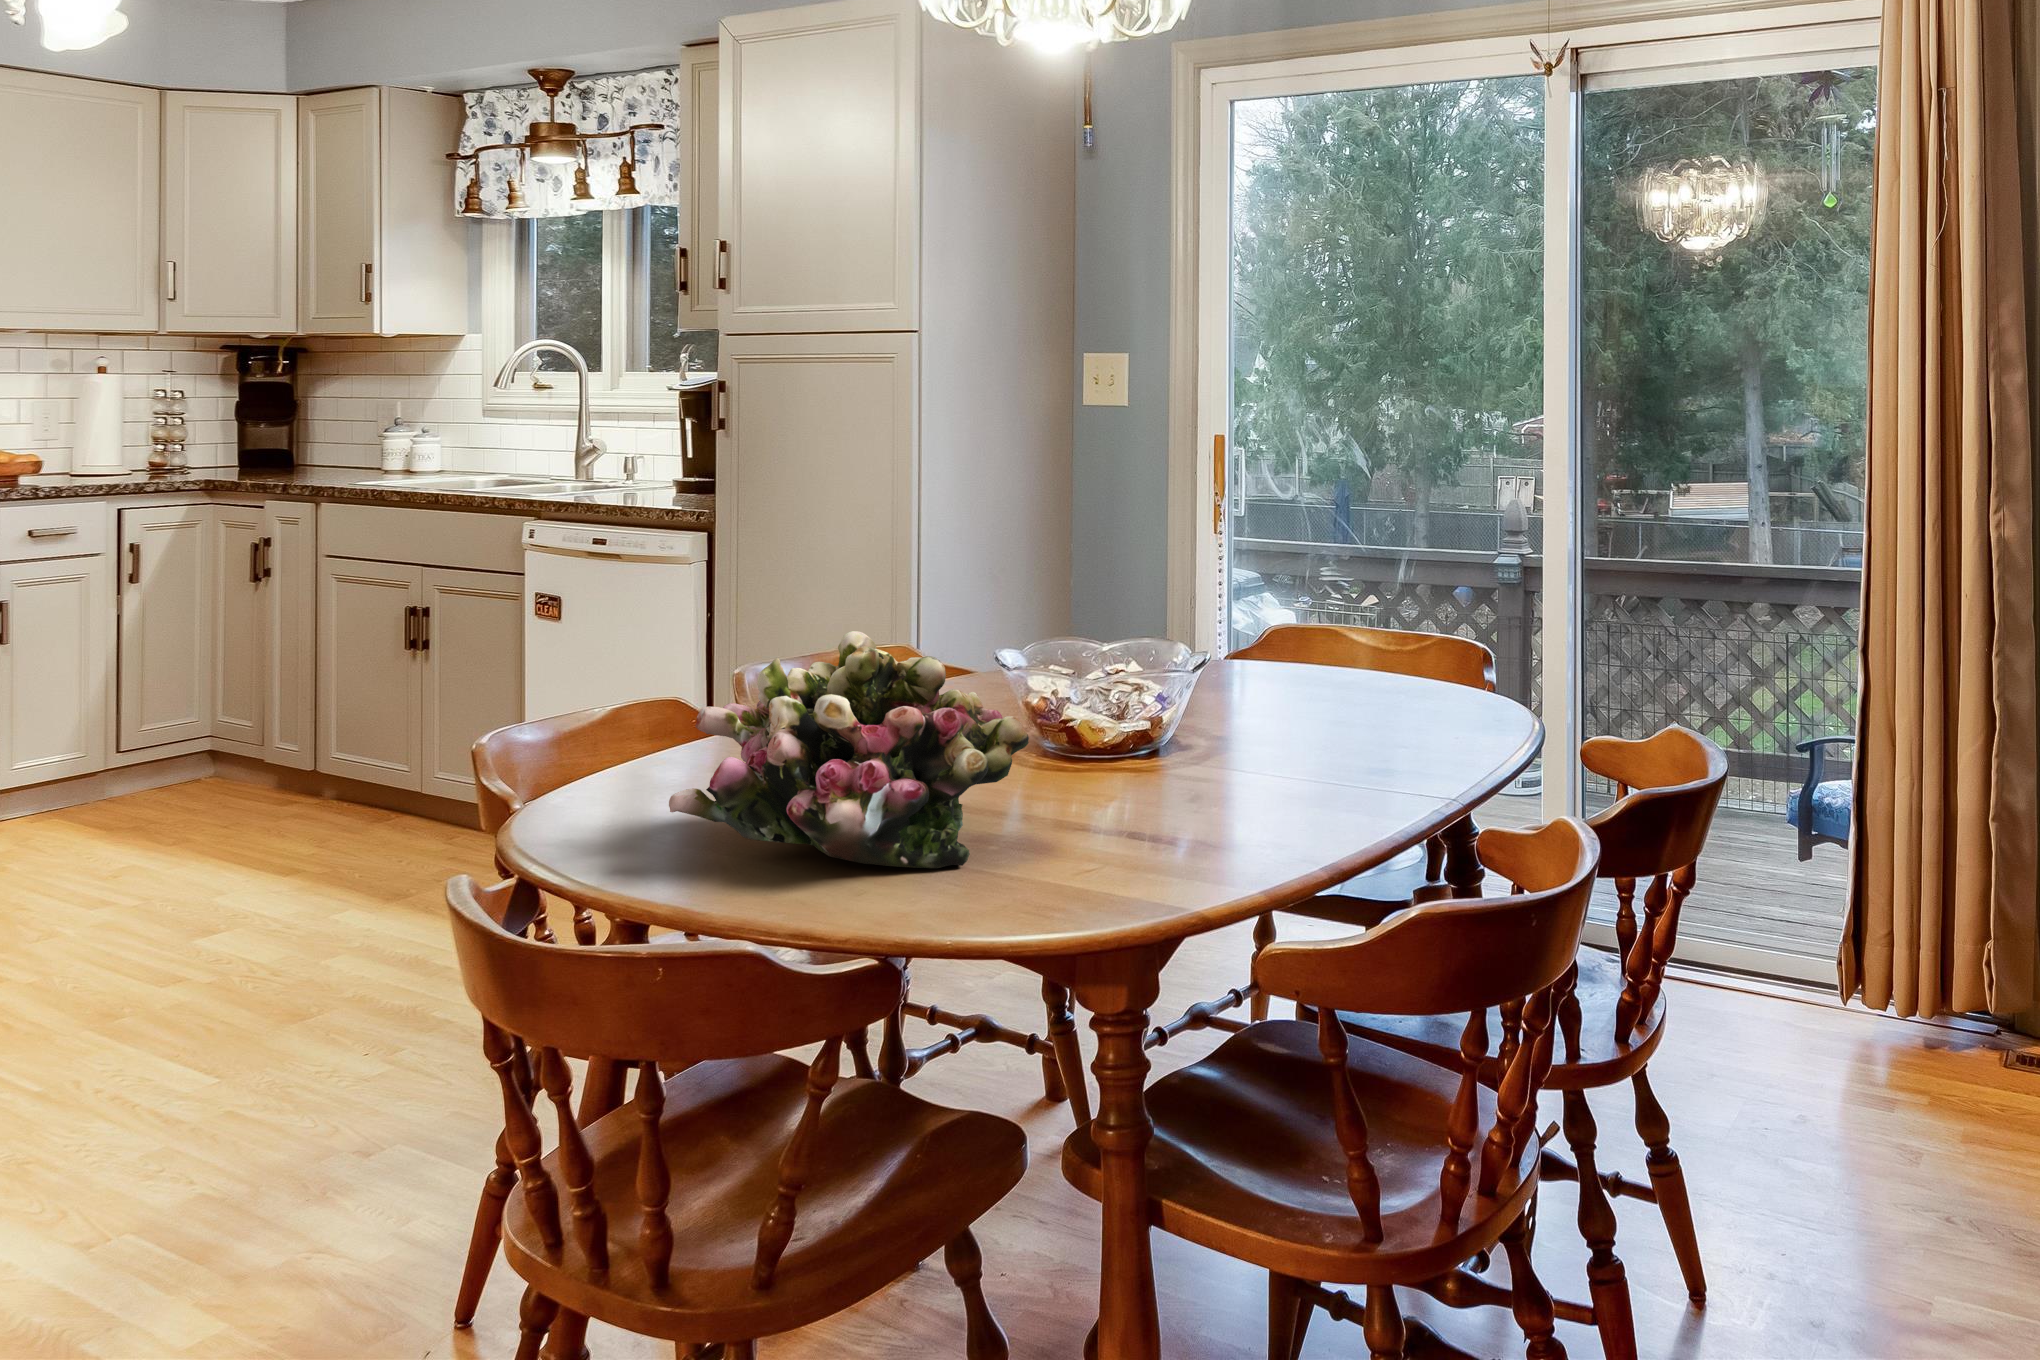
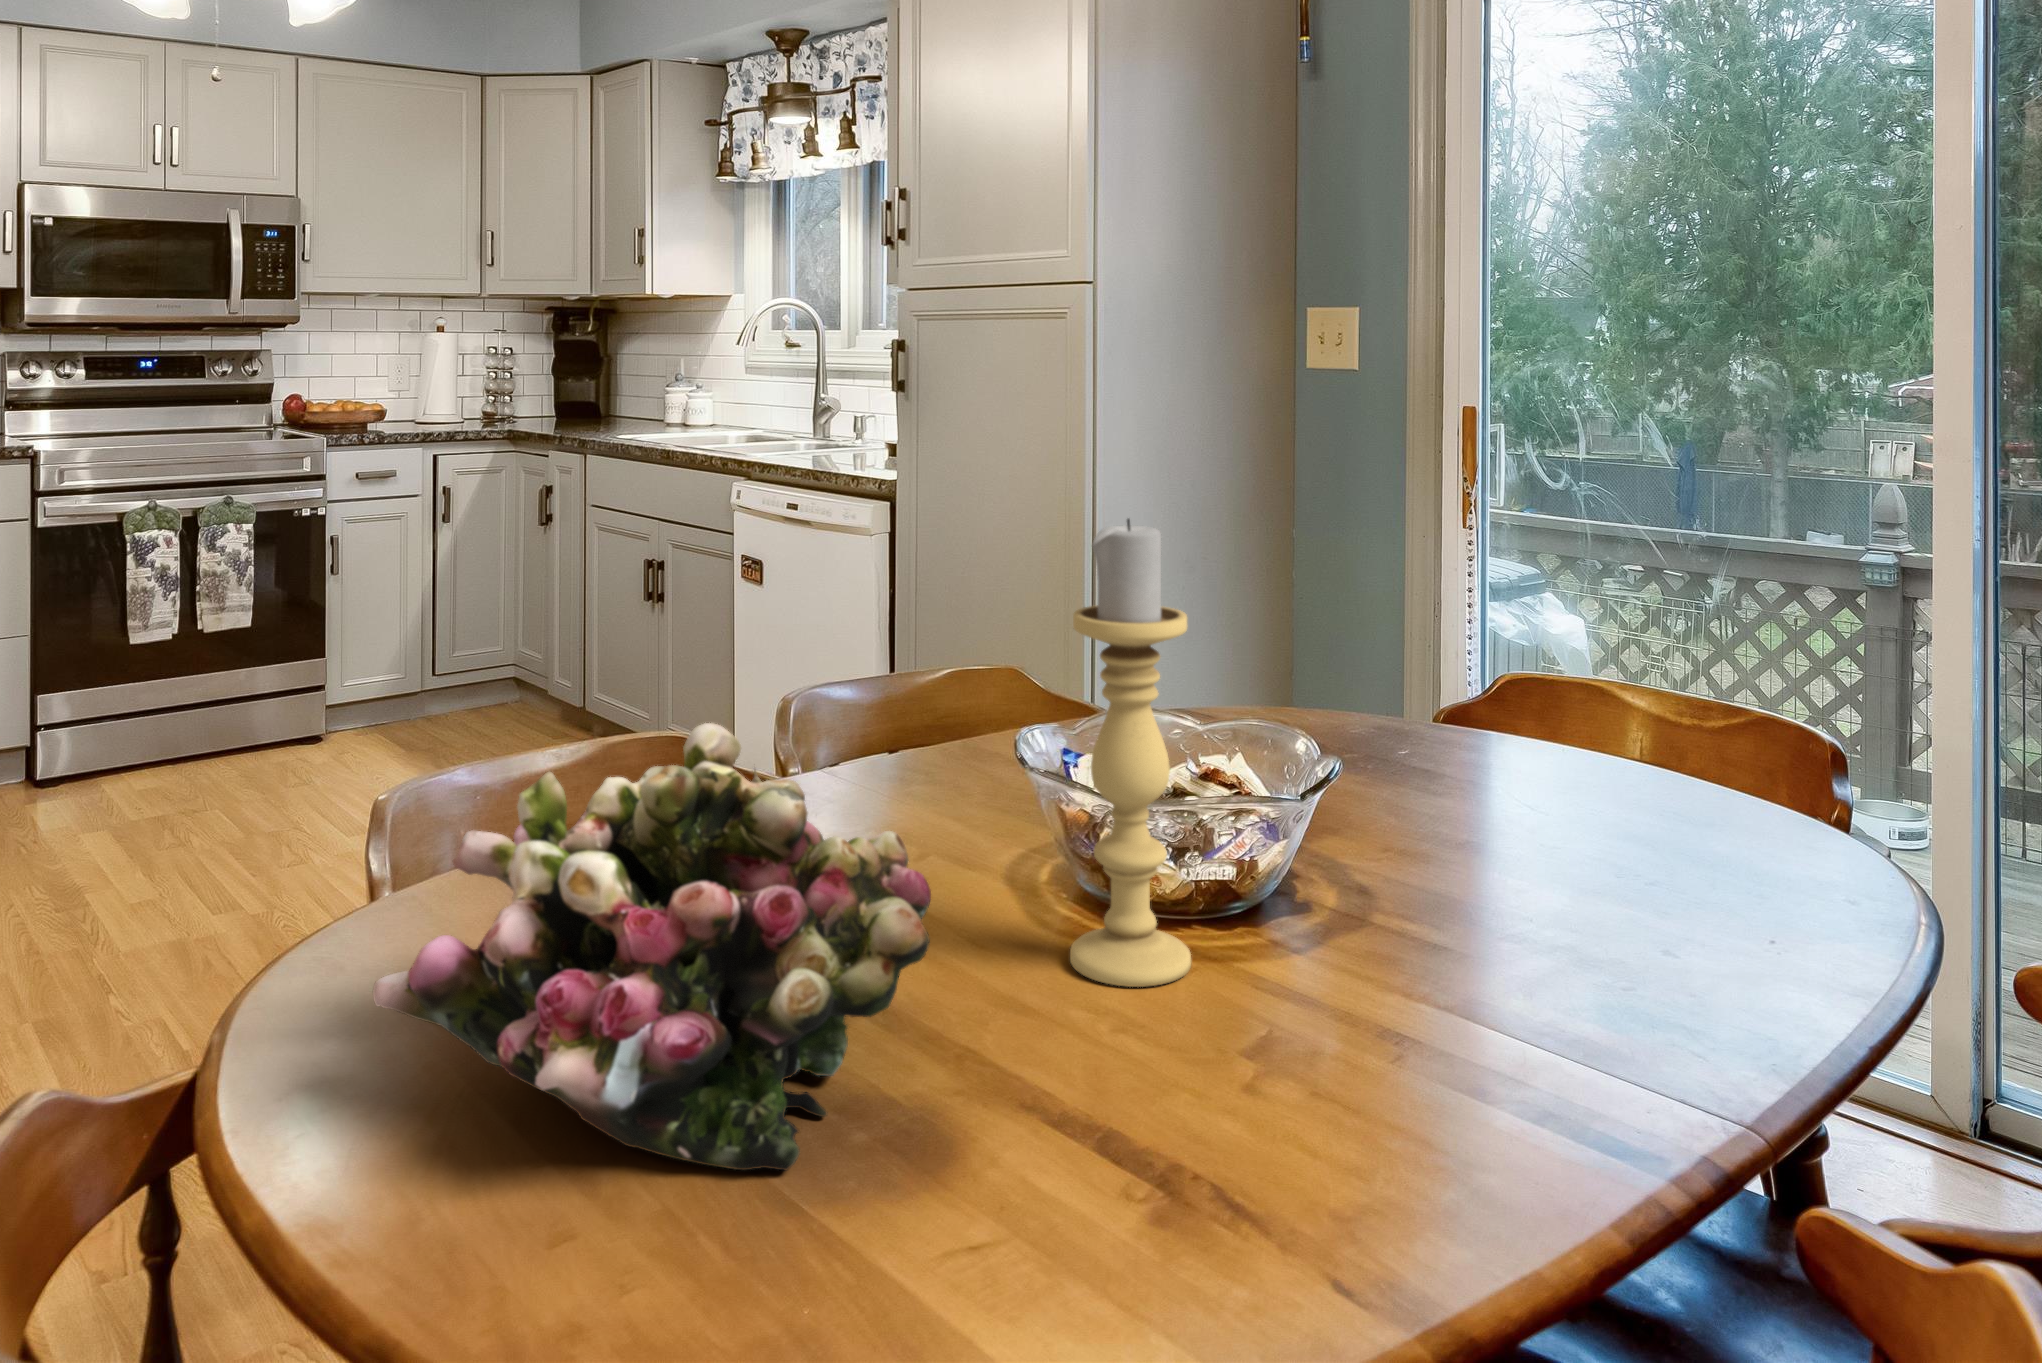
candle holder: none [1058,497,1135,790] -> present [1070,519,1191,987]

